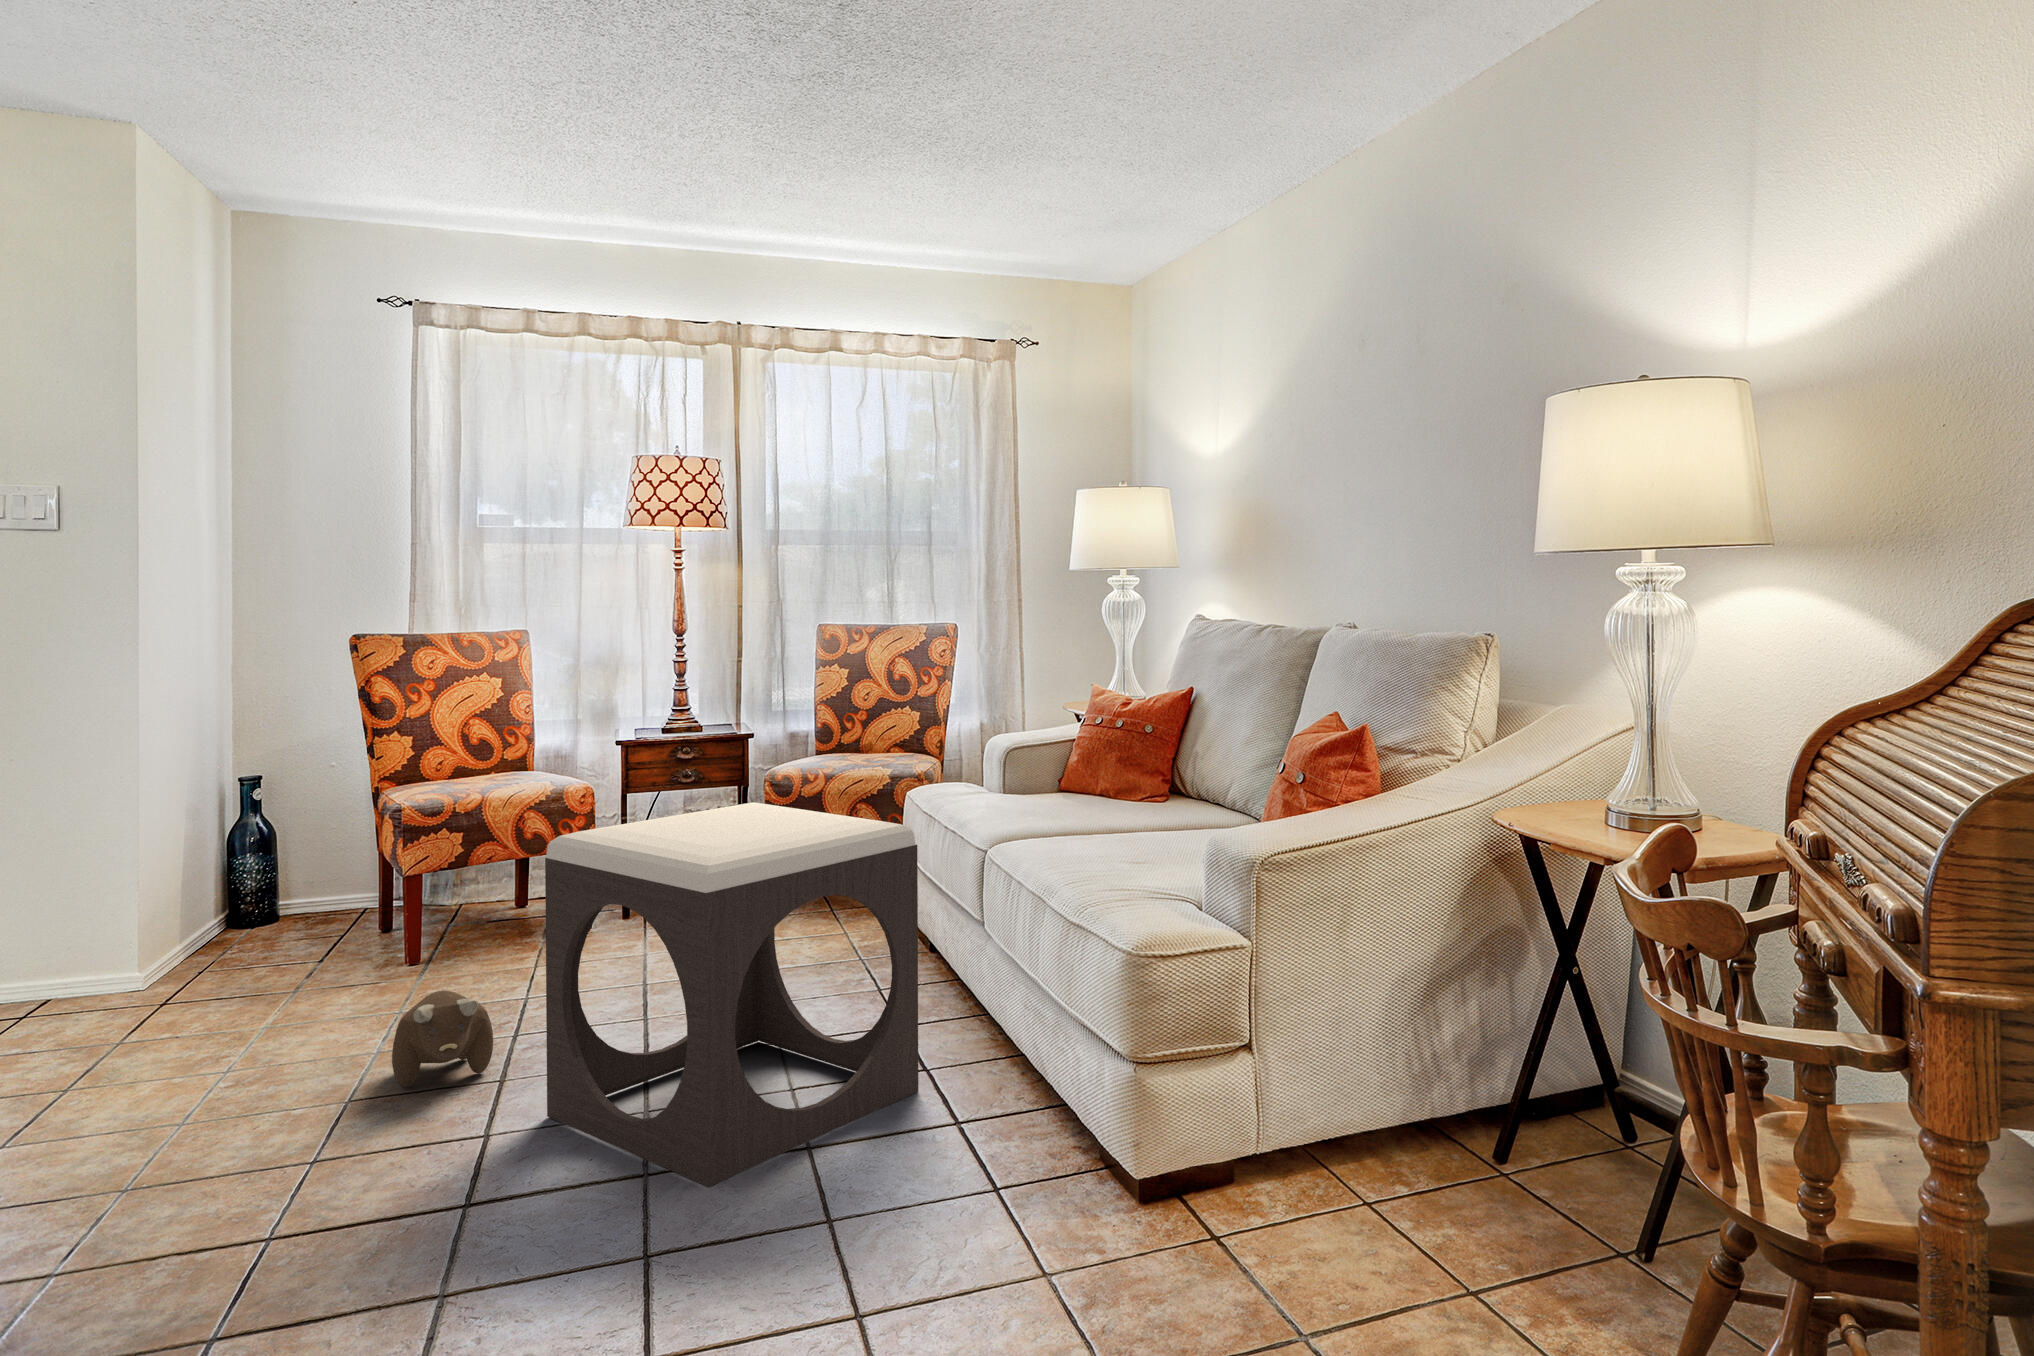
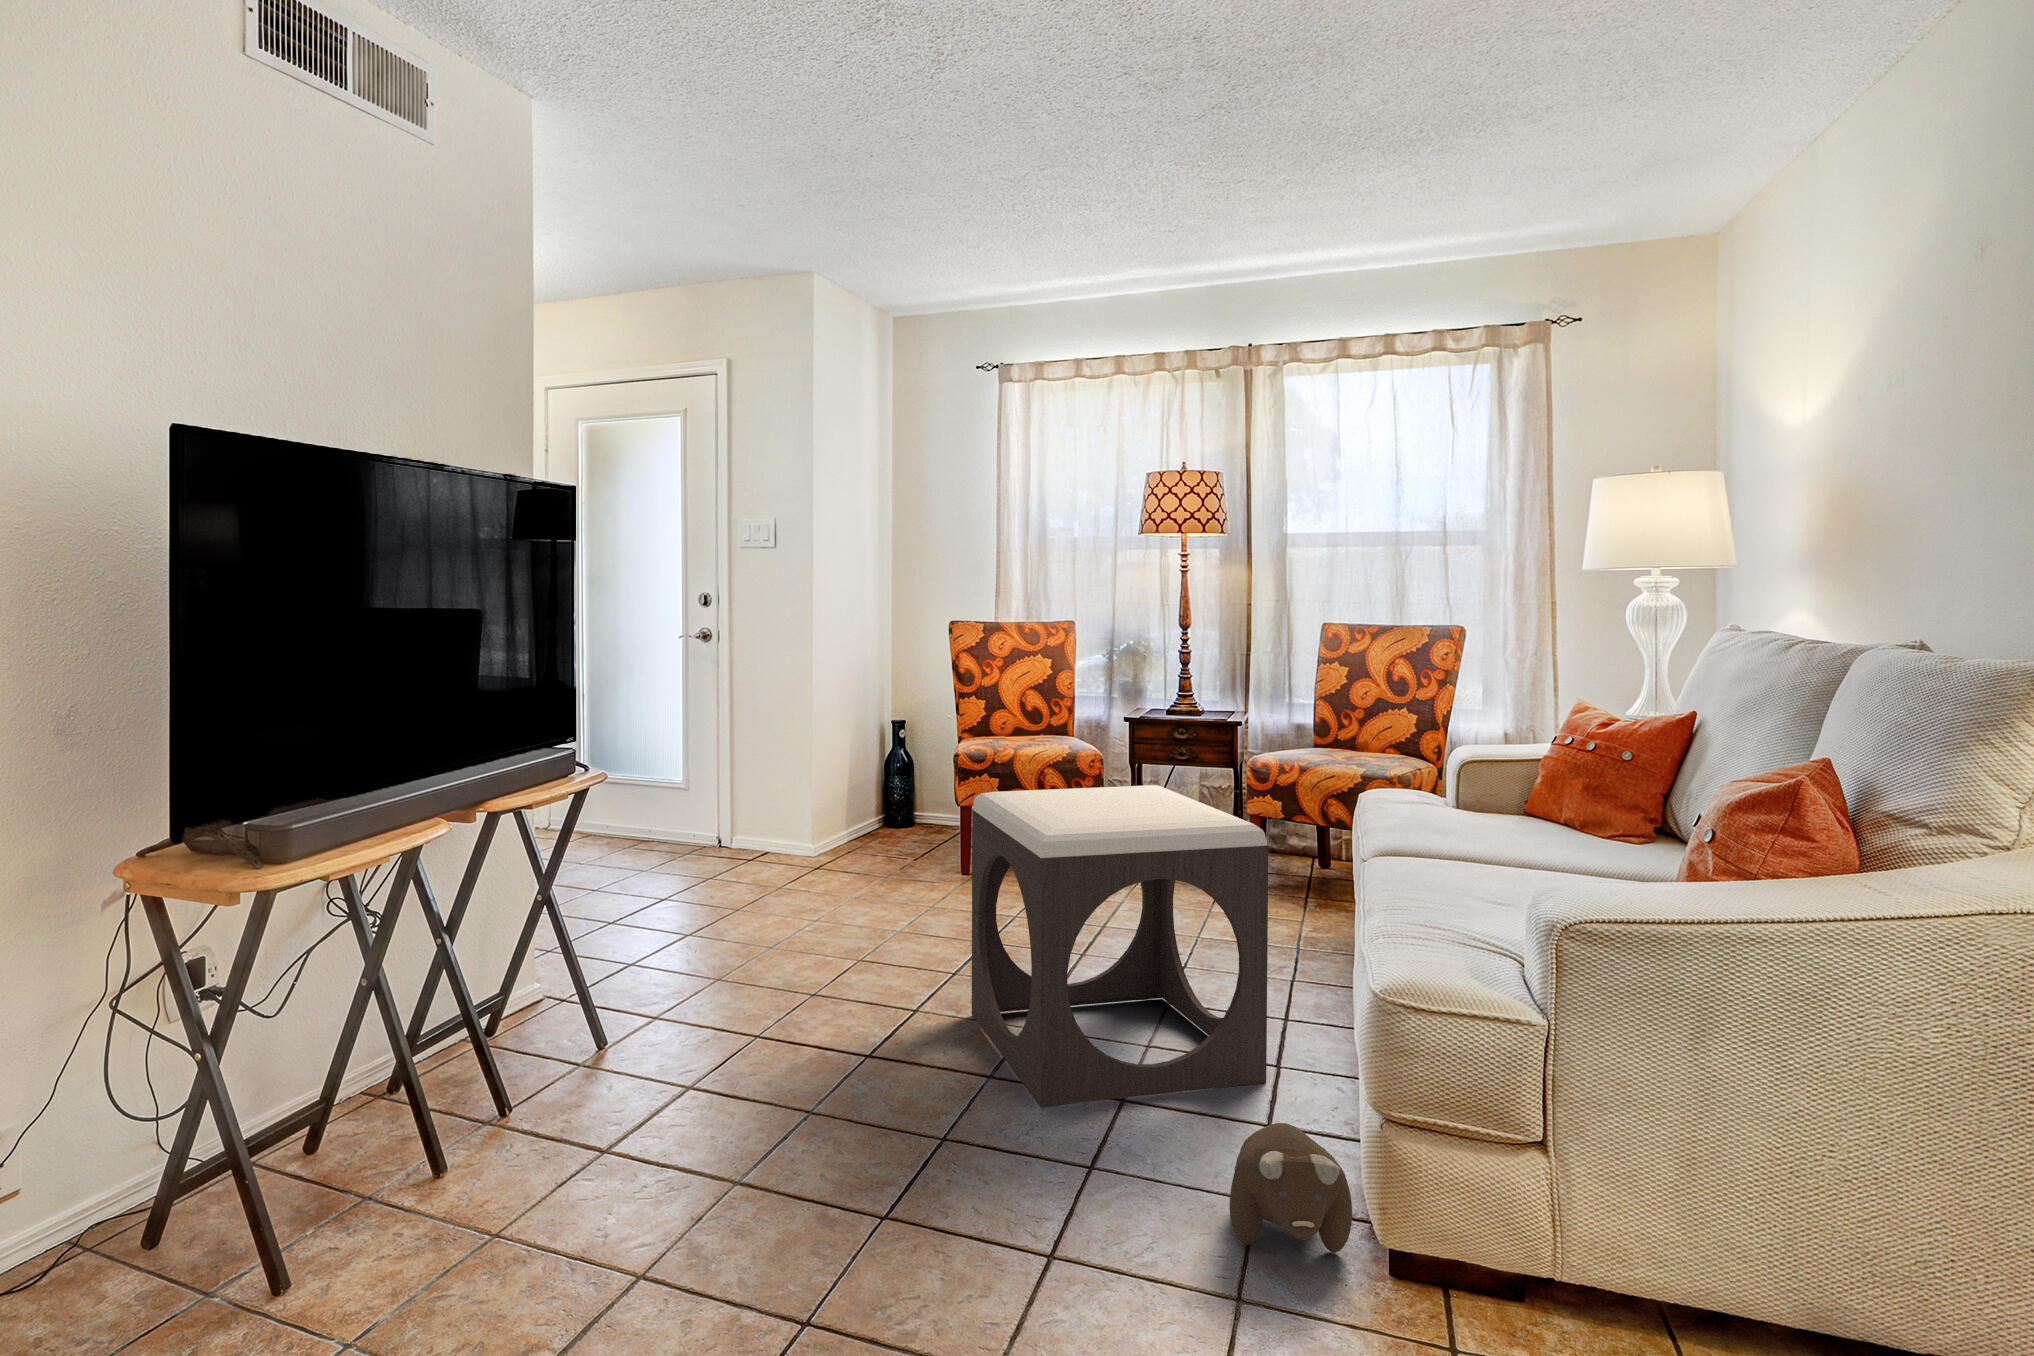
plush toy: present [392,991,493,1087] -> present [1230,1123,1352,1253]

